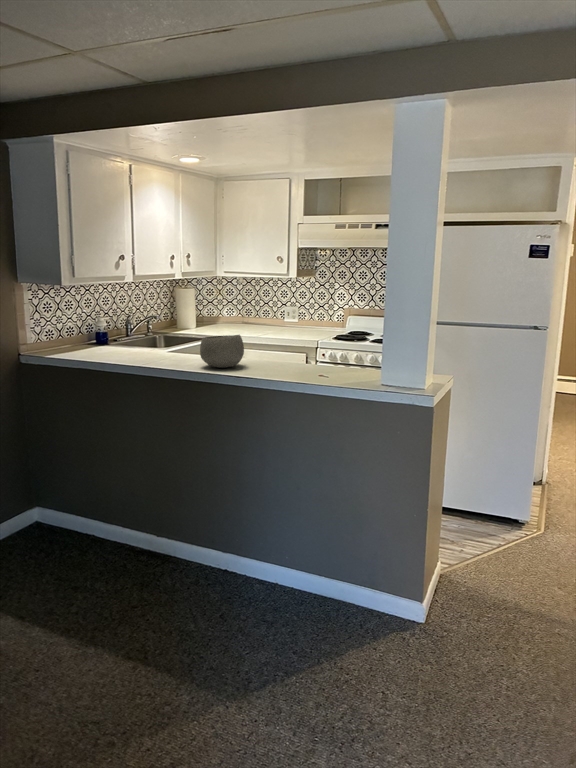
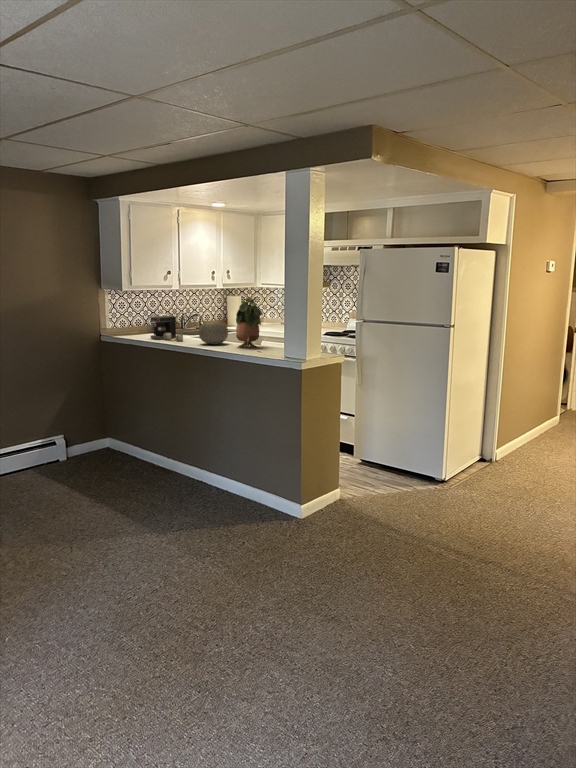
potted plant: none [266,295,306,374] -> present [236,297,262,348]
coffee maker: none [105,322,166,363] -> present [150,316,184,342]

